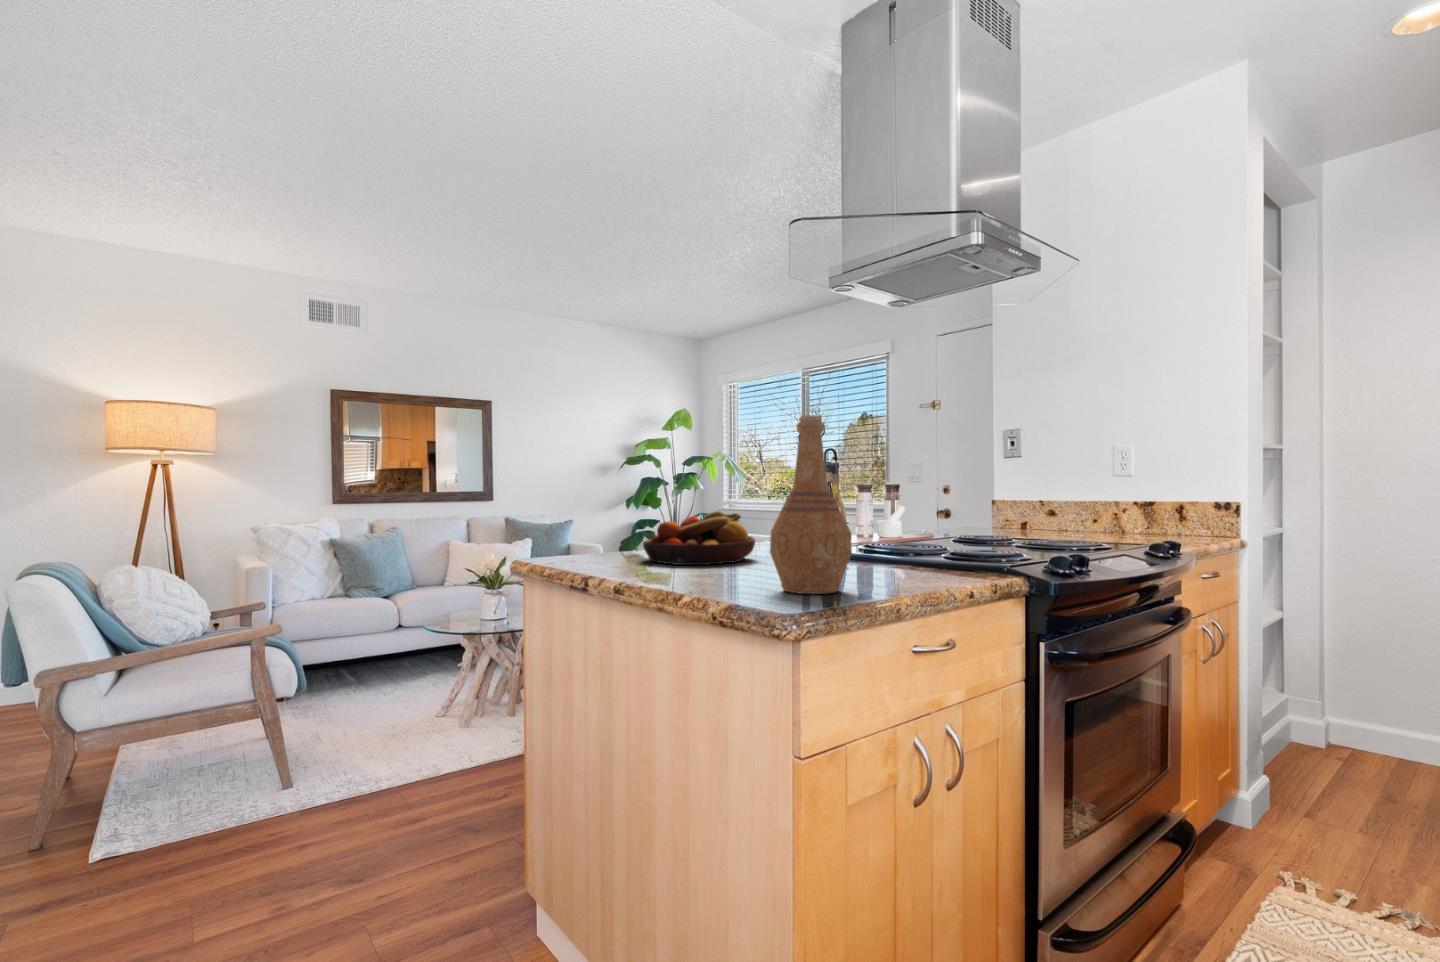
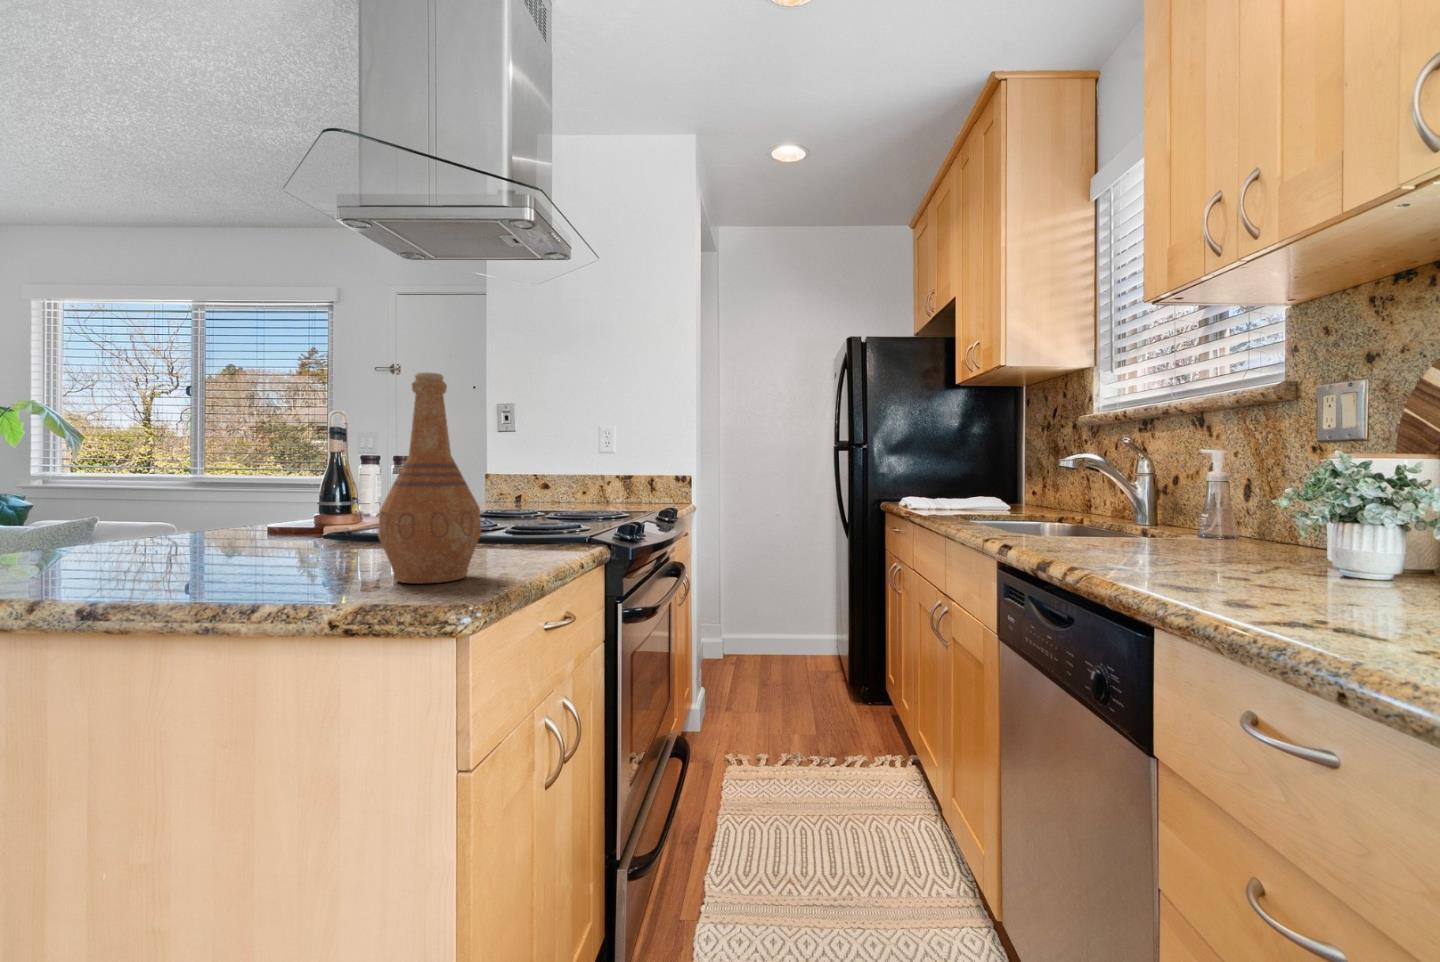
fruit bowl: present [643,511,755,565] -> none [83,491,278,569]

